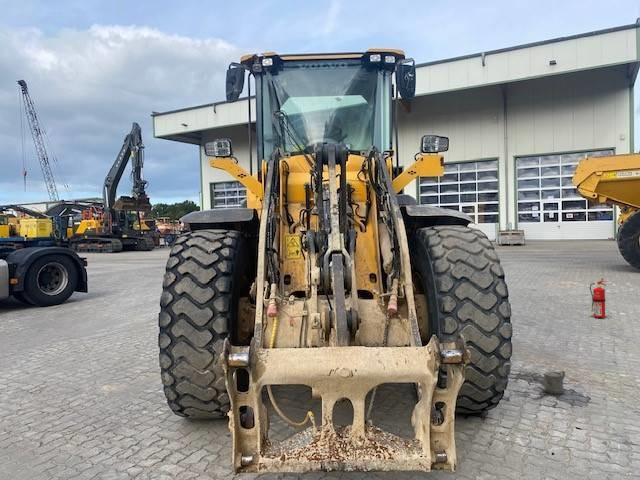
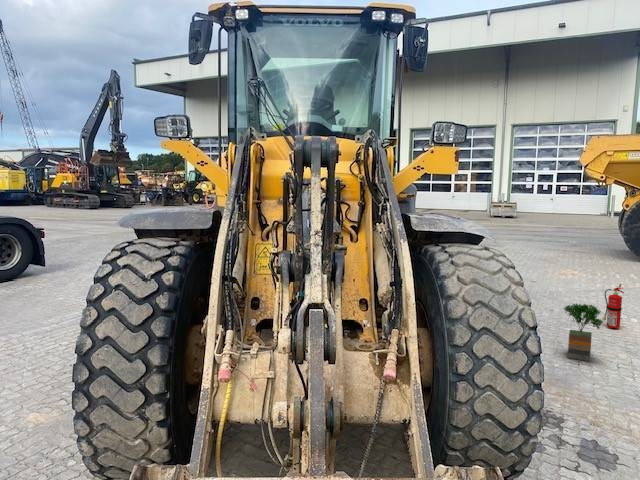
potted tree: none [548,290,584,339] -> present [564,304,603,361]
watering can: present [533,371,565,394] -> none [557,427,594,459]

